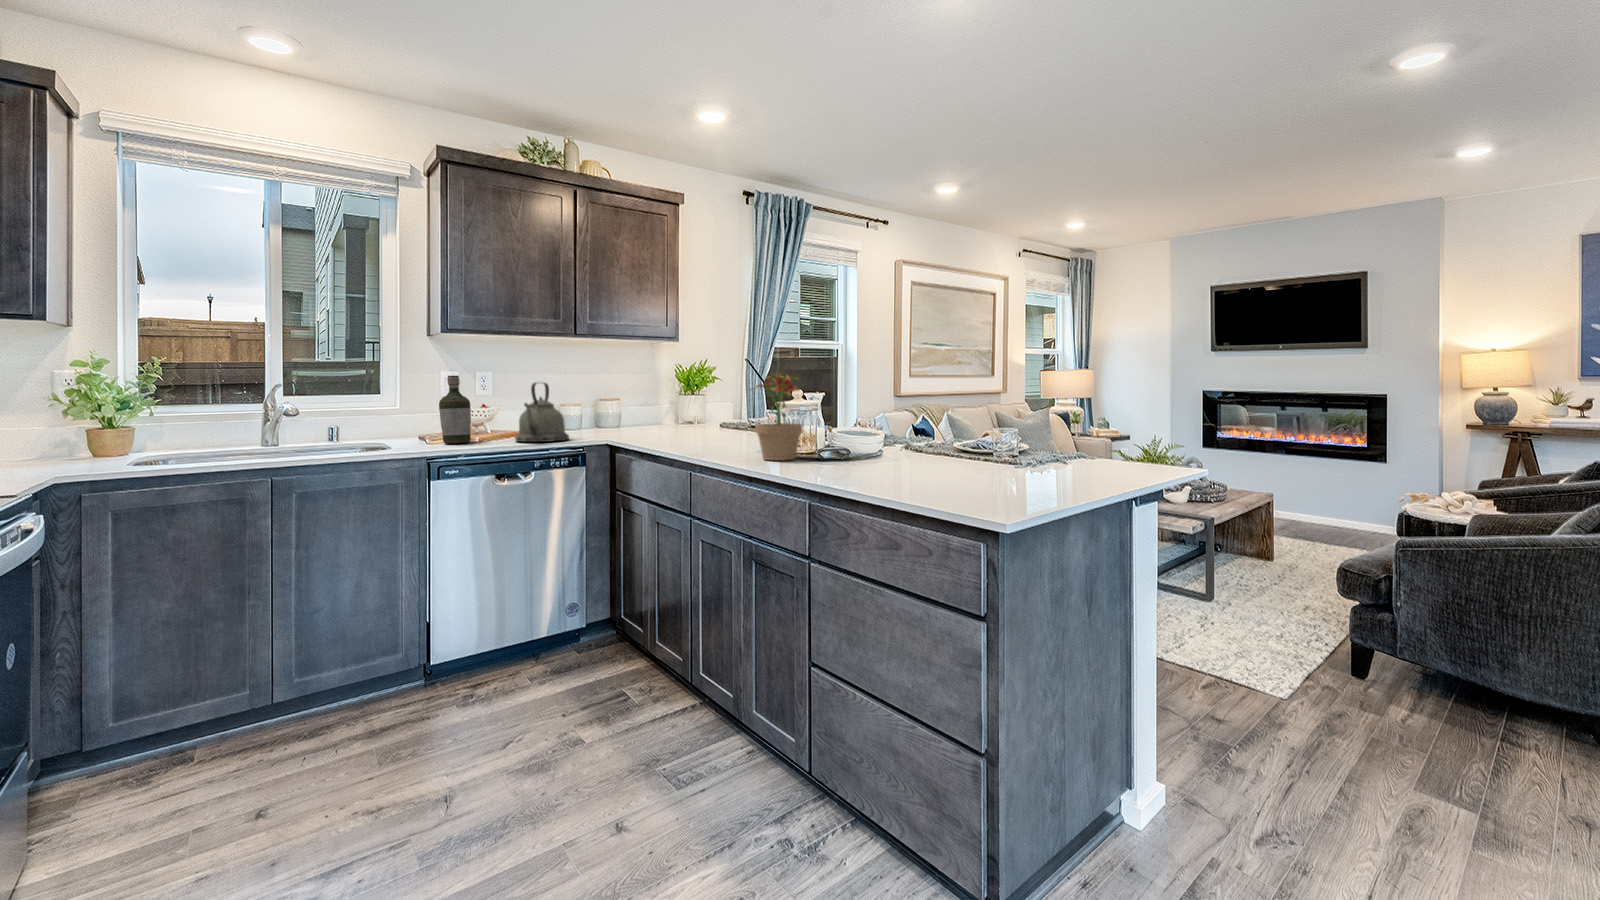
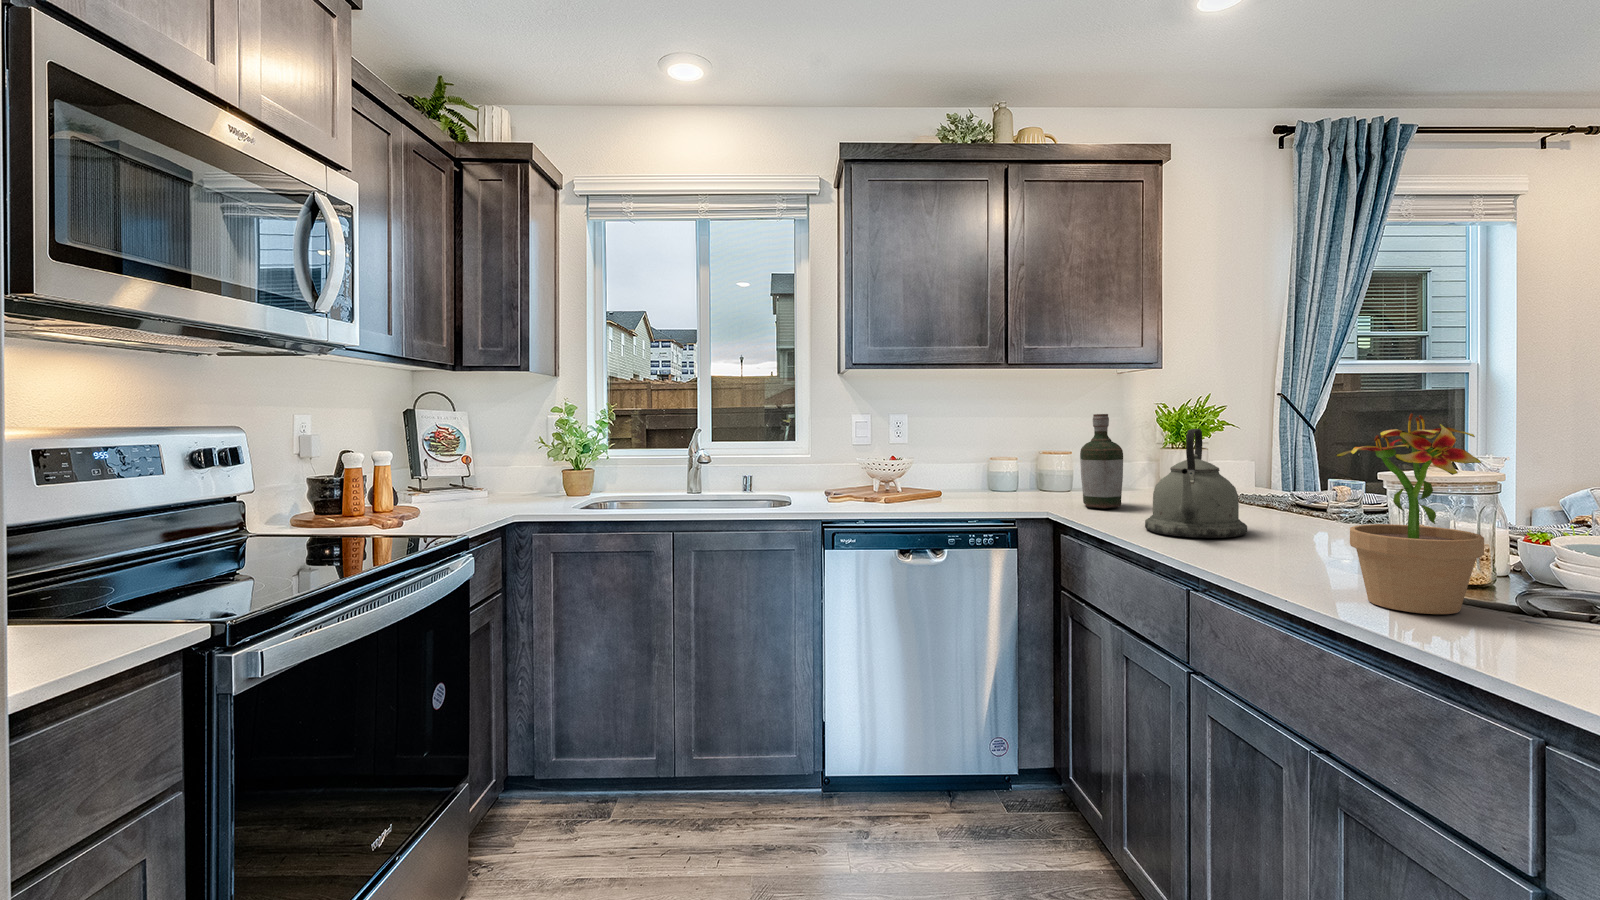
bottle: present [439,376,471,443] -> present [1080,414,1123,509]
kettle: present [515,383,569,442] -> present [1145,429,1247,538]

